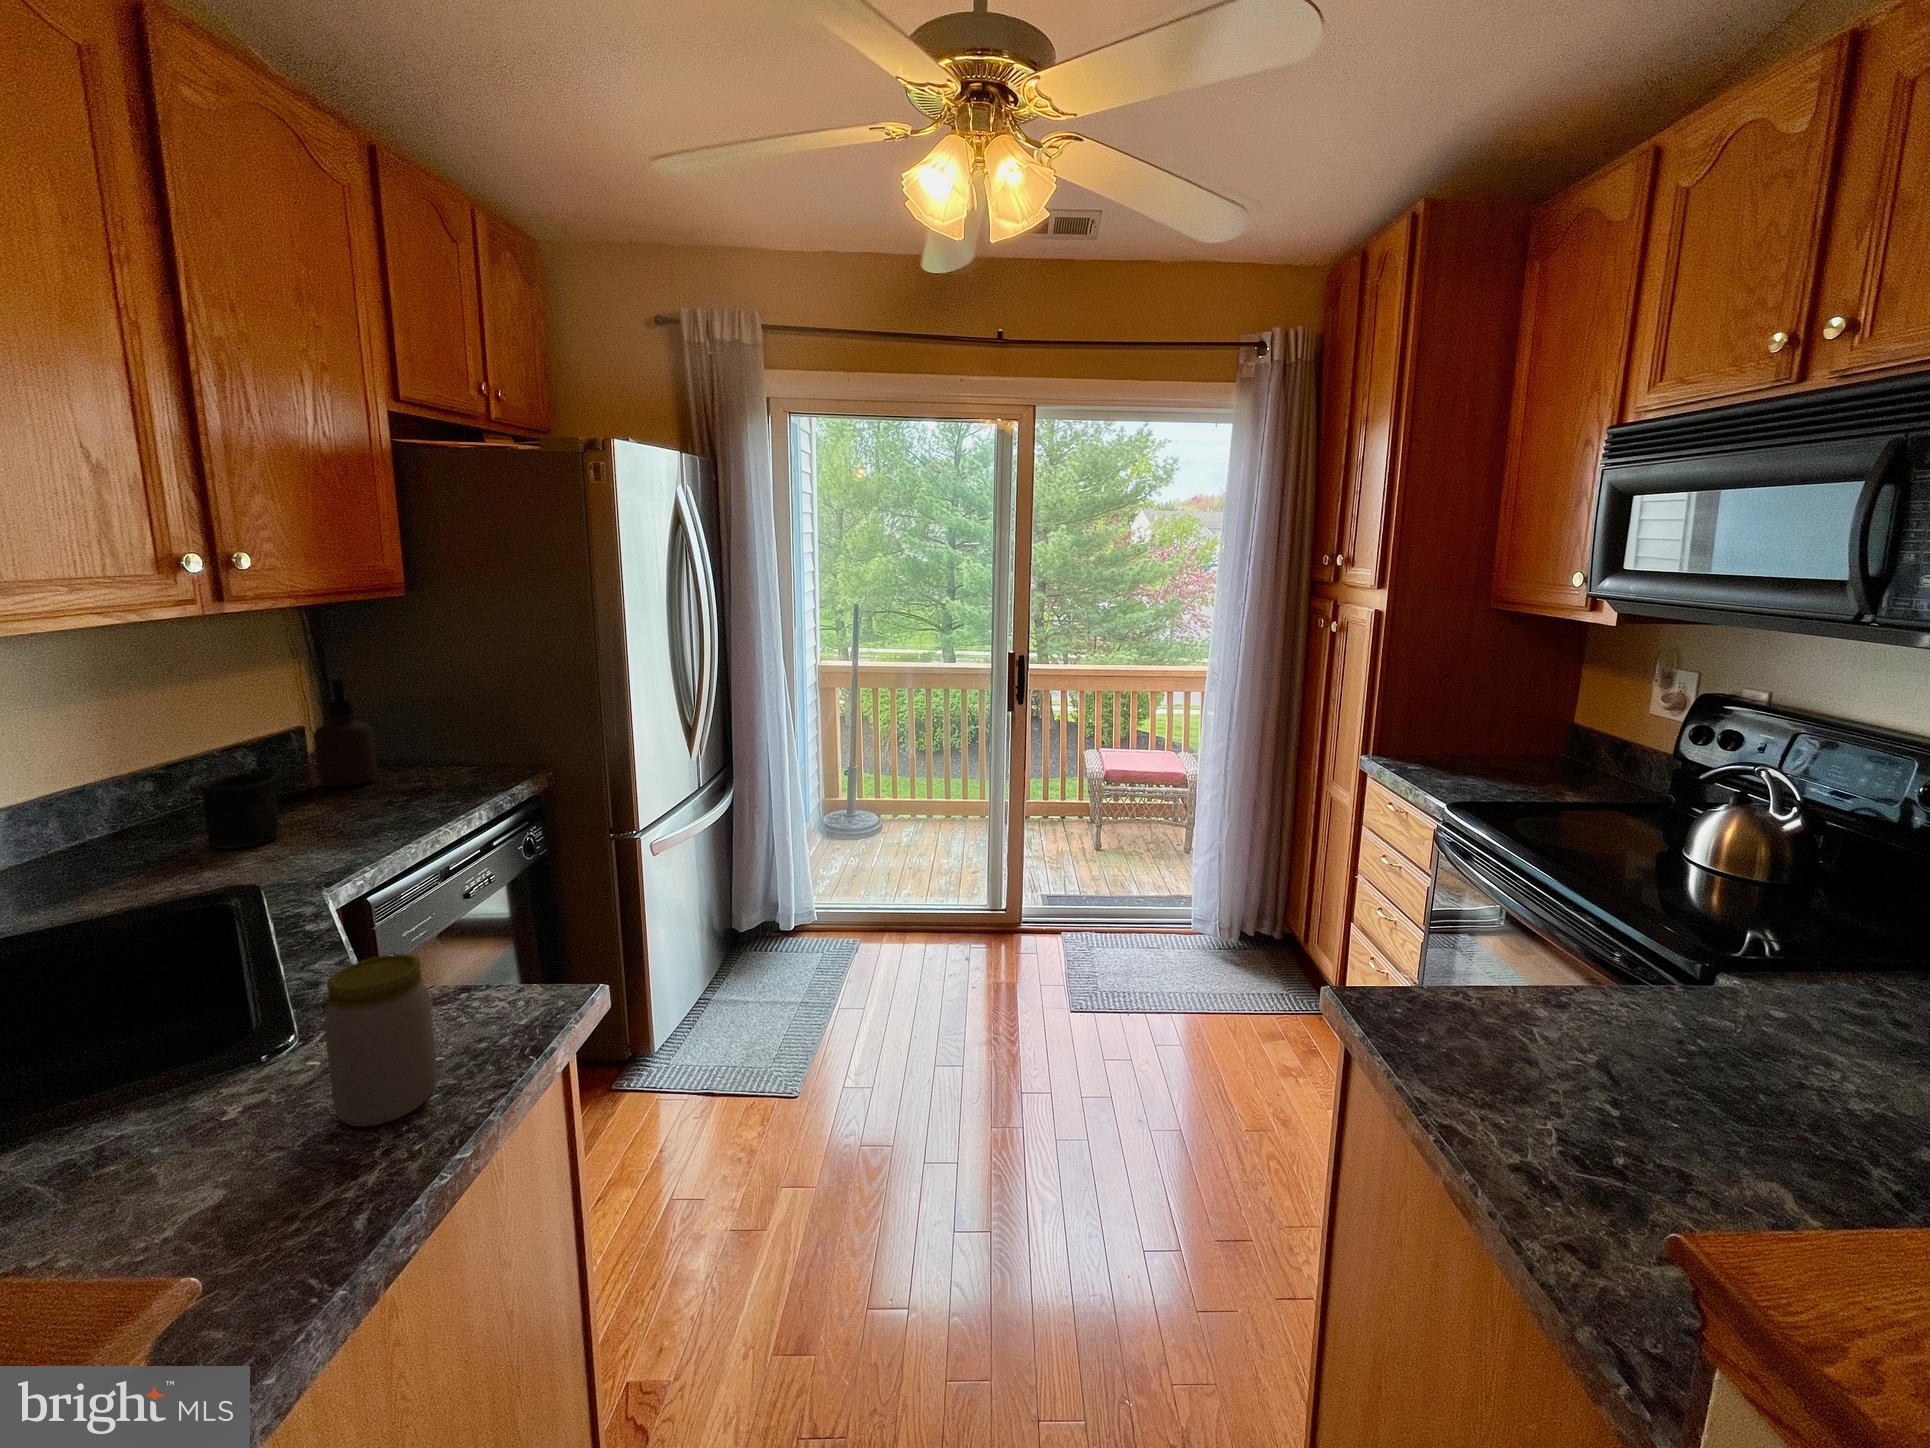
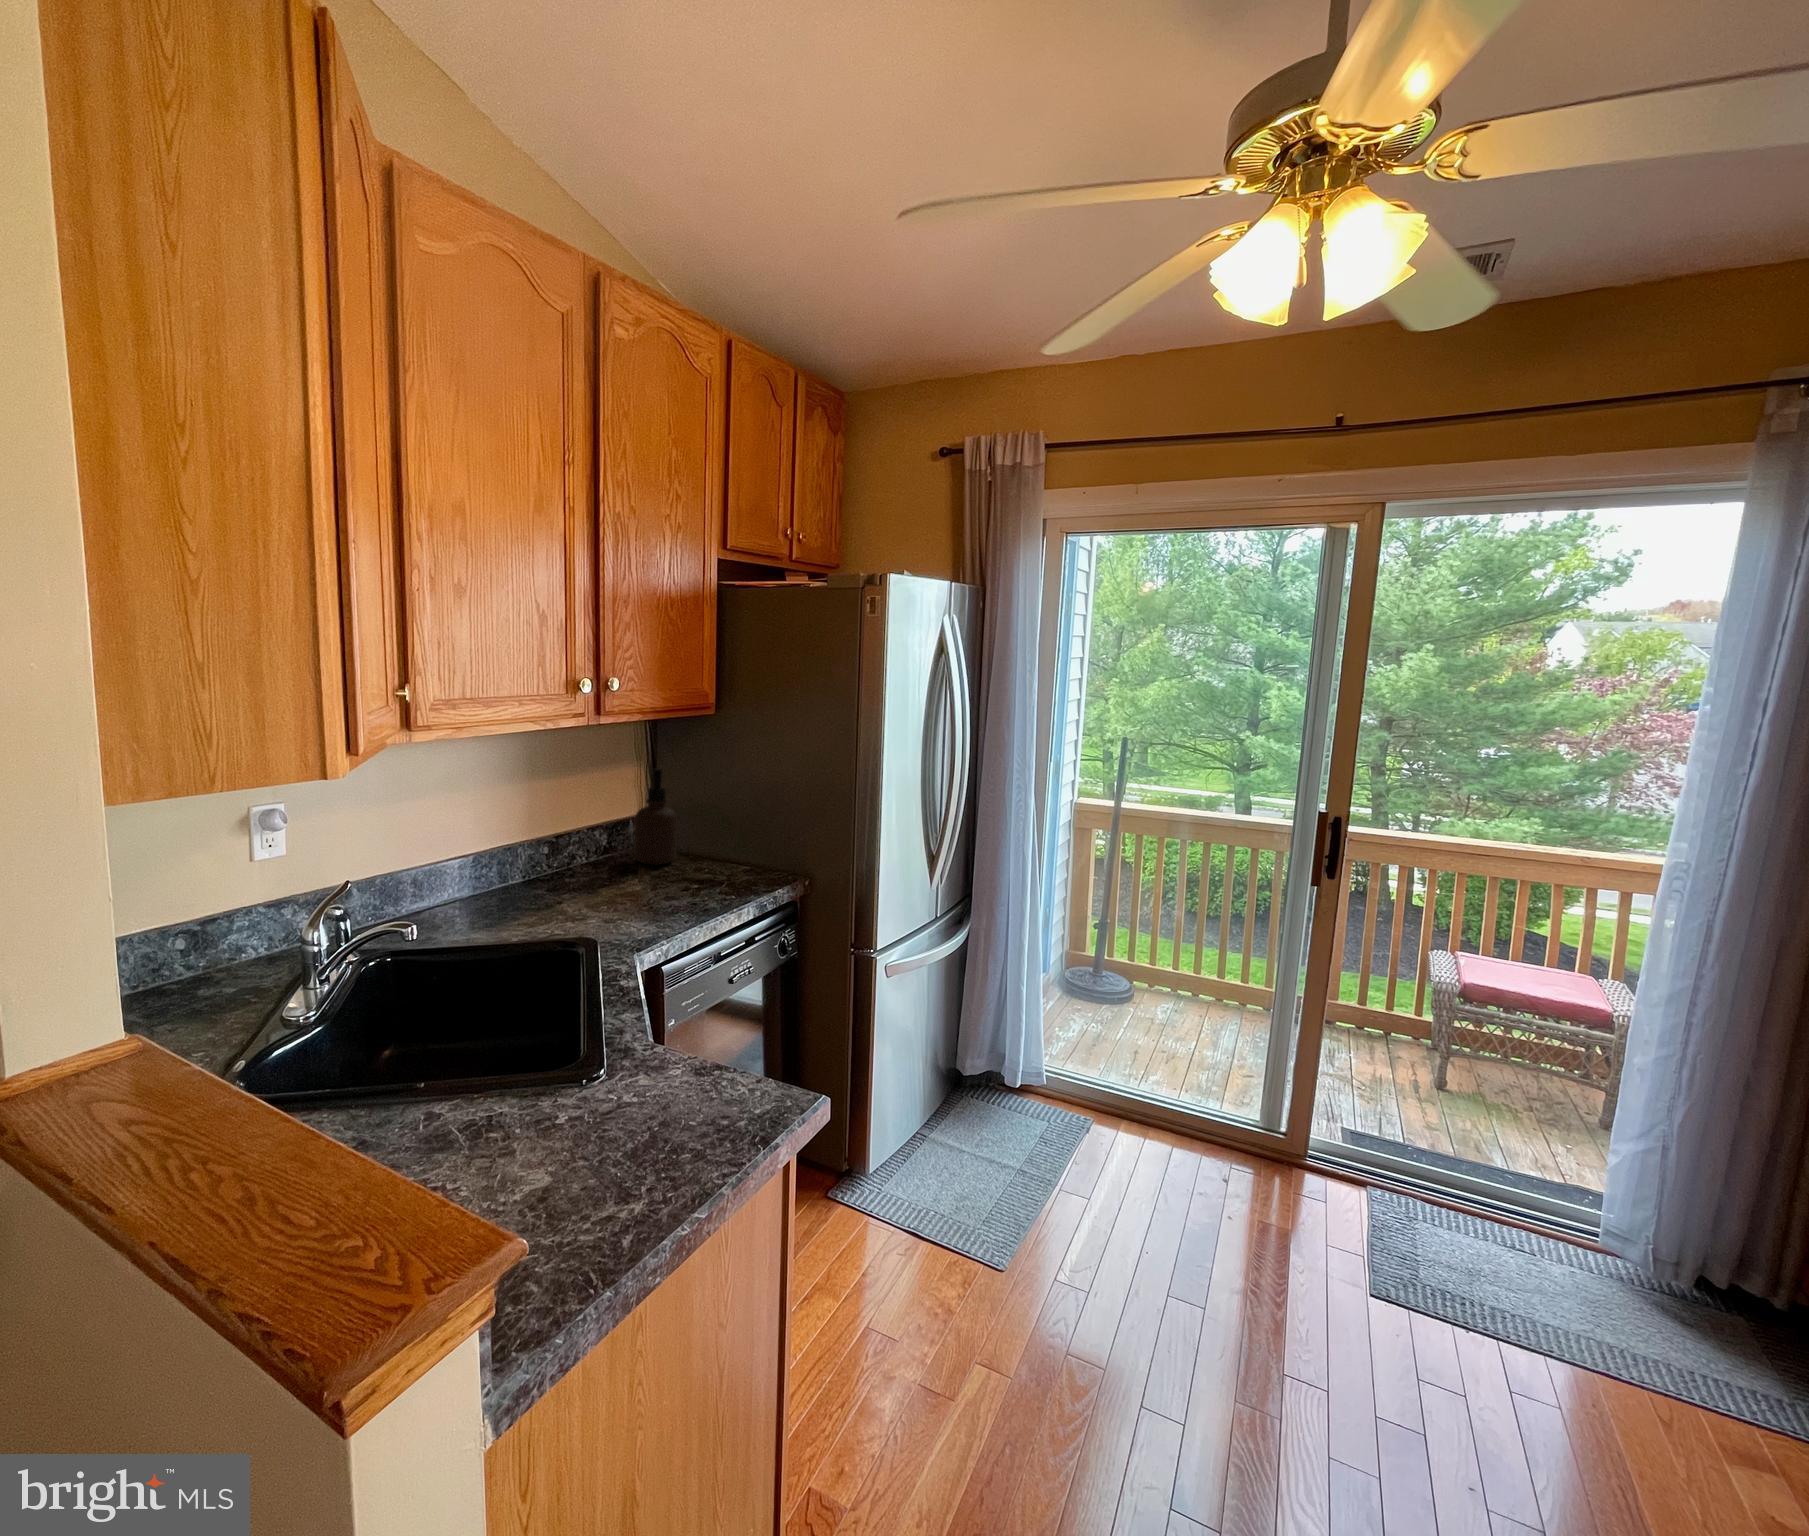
mug: present [198,773,280,849] -> none [557,844,608,906]
jar: present [324,954,438,1127] -> none [620,1025,693,1166]

